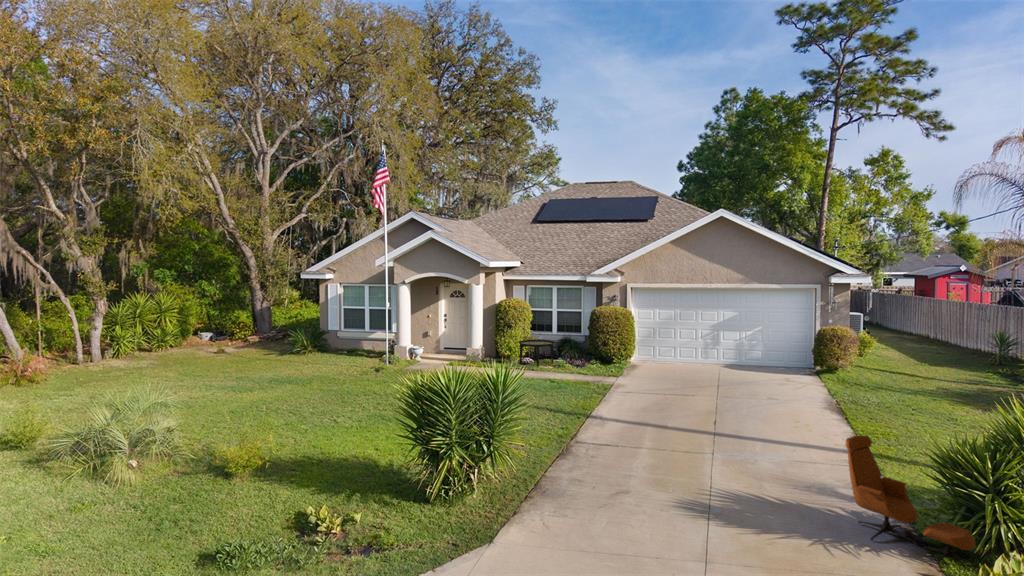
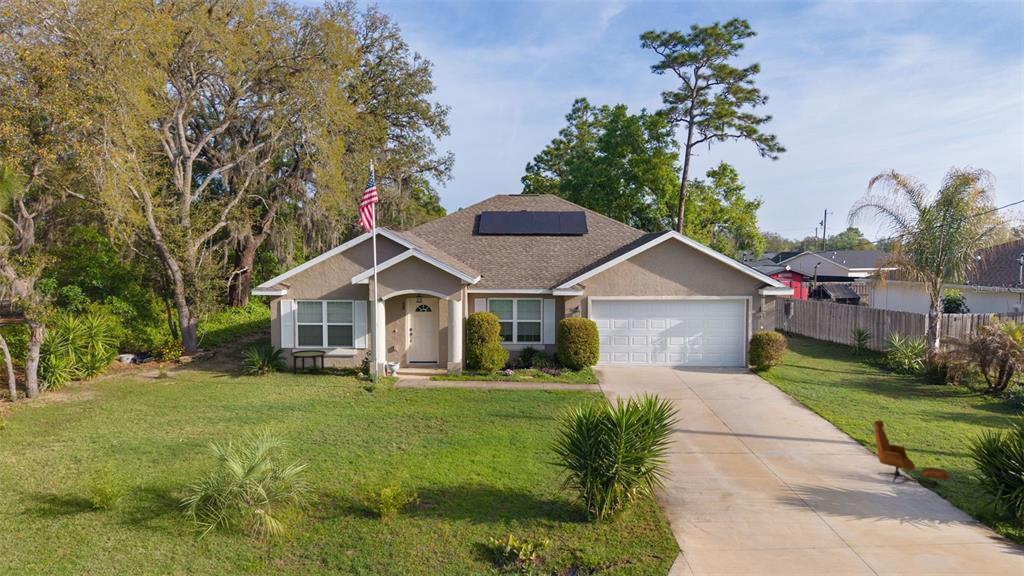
round table: present [518,340,555,366] -> present [291,350,326,375]

